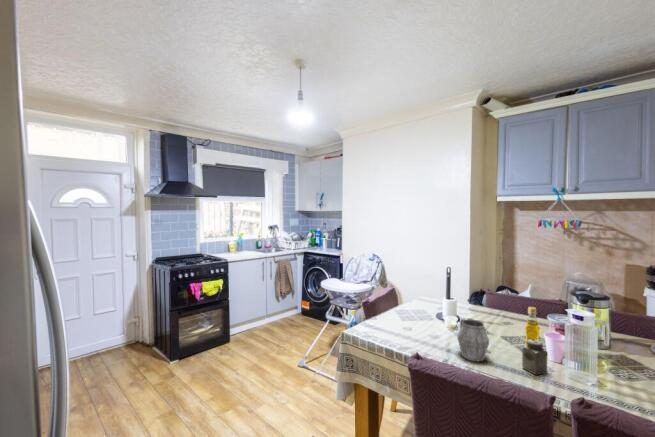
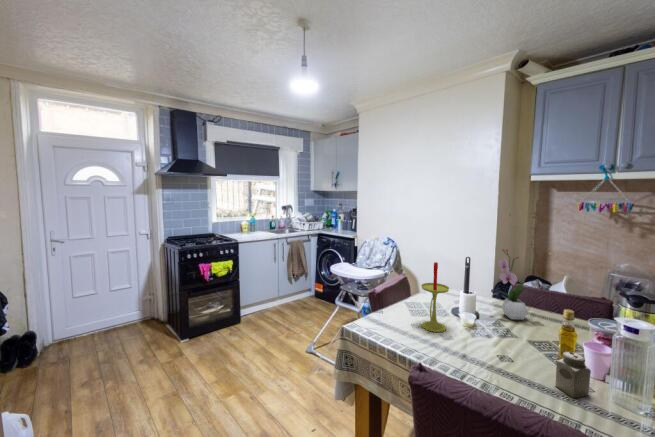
flower arrangement: none [474,261,504,321] -> present [498,249,528,320]
candle: none [411,271,435,333] -> present [421,262,449,332]
mug: present [457,319,489,361] -> none [474,320,514,374]

